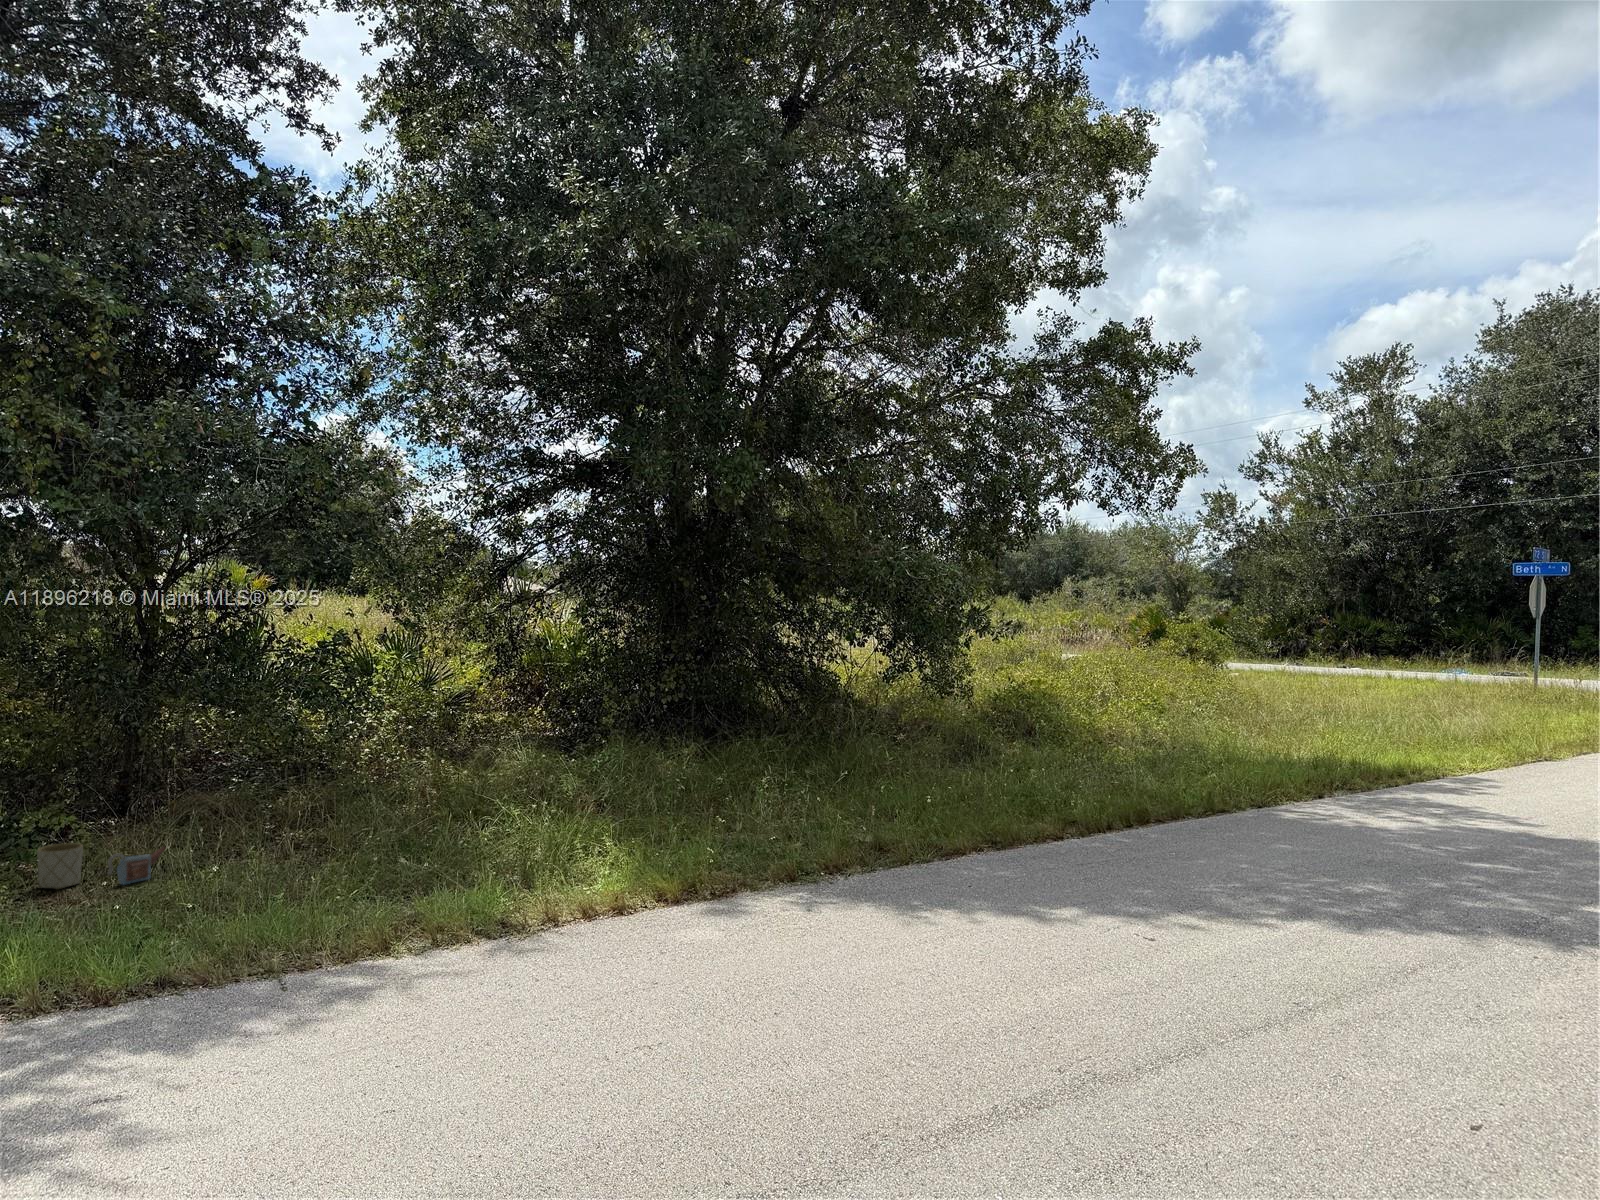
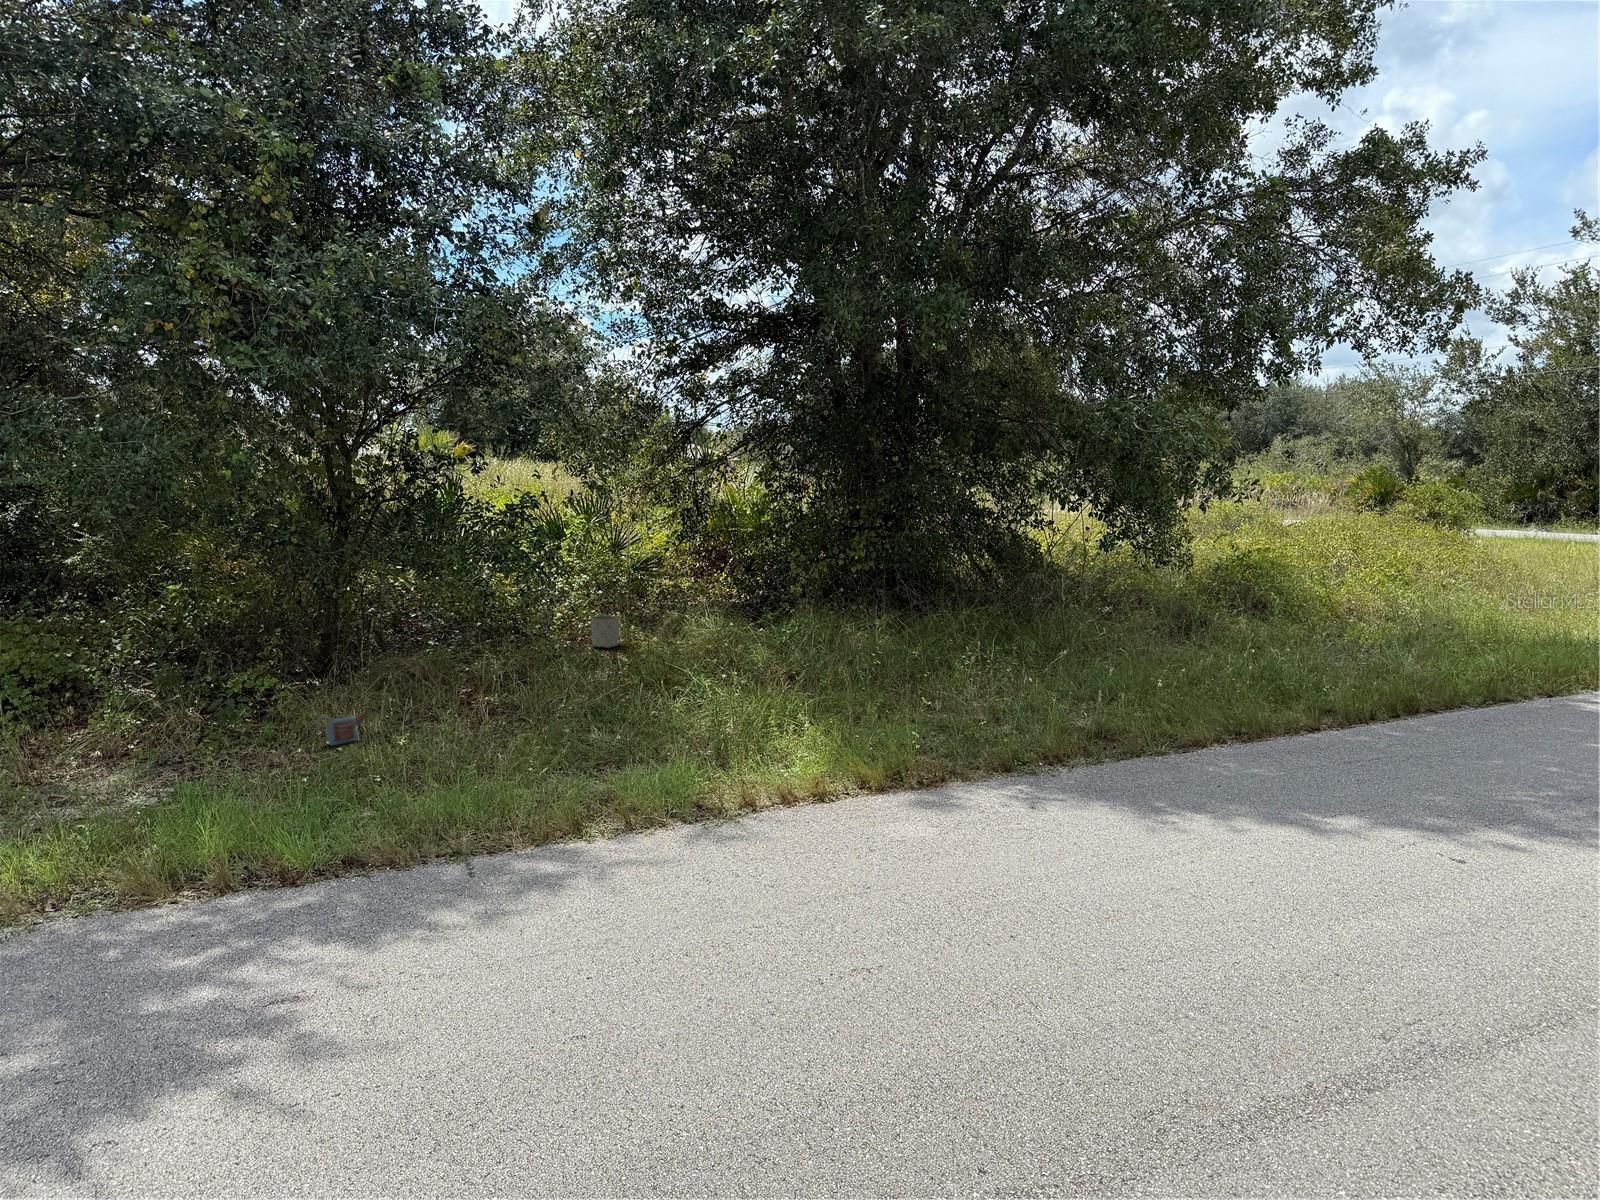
planter: present [37,843,83,889] -> present [591,615,619,648]

